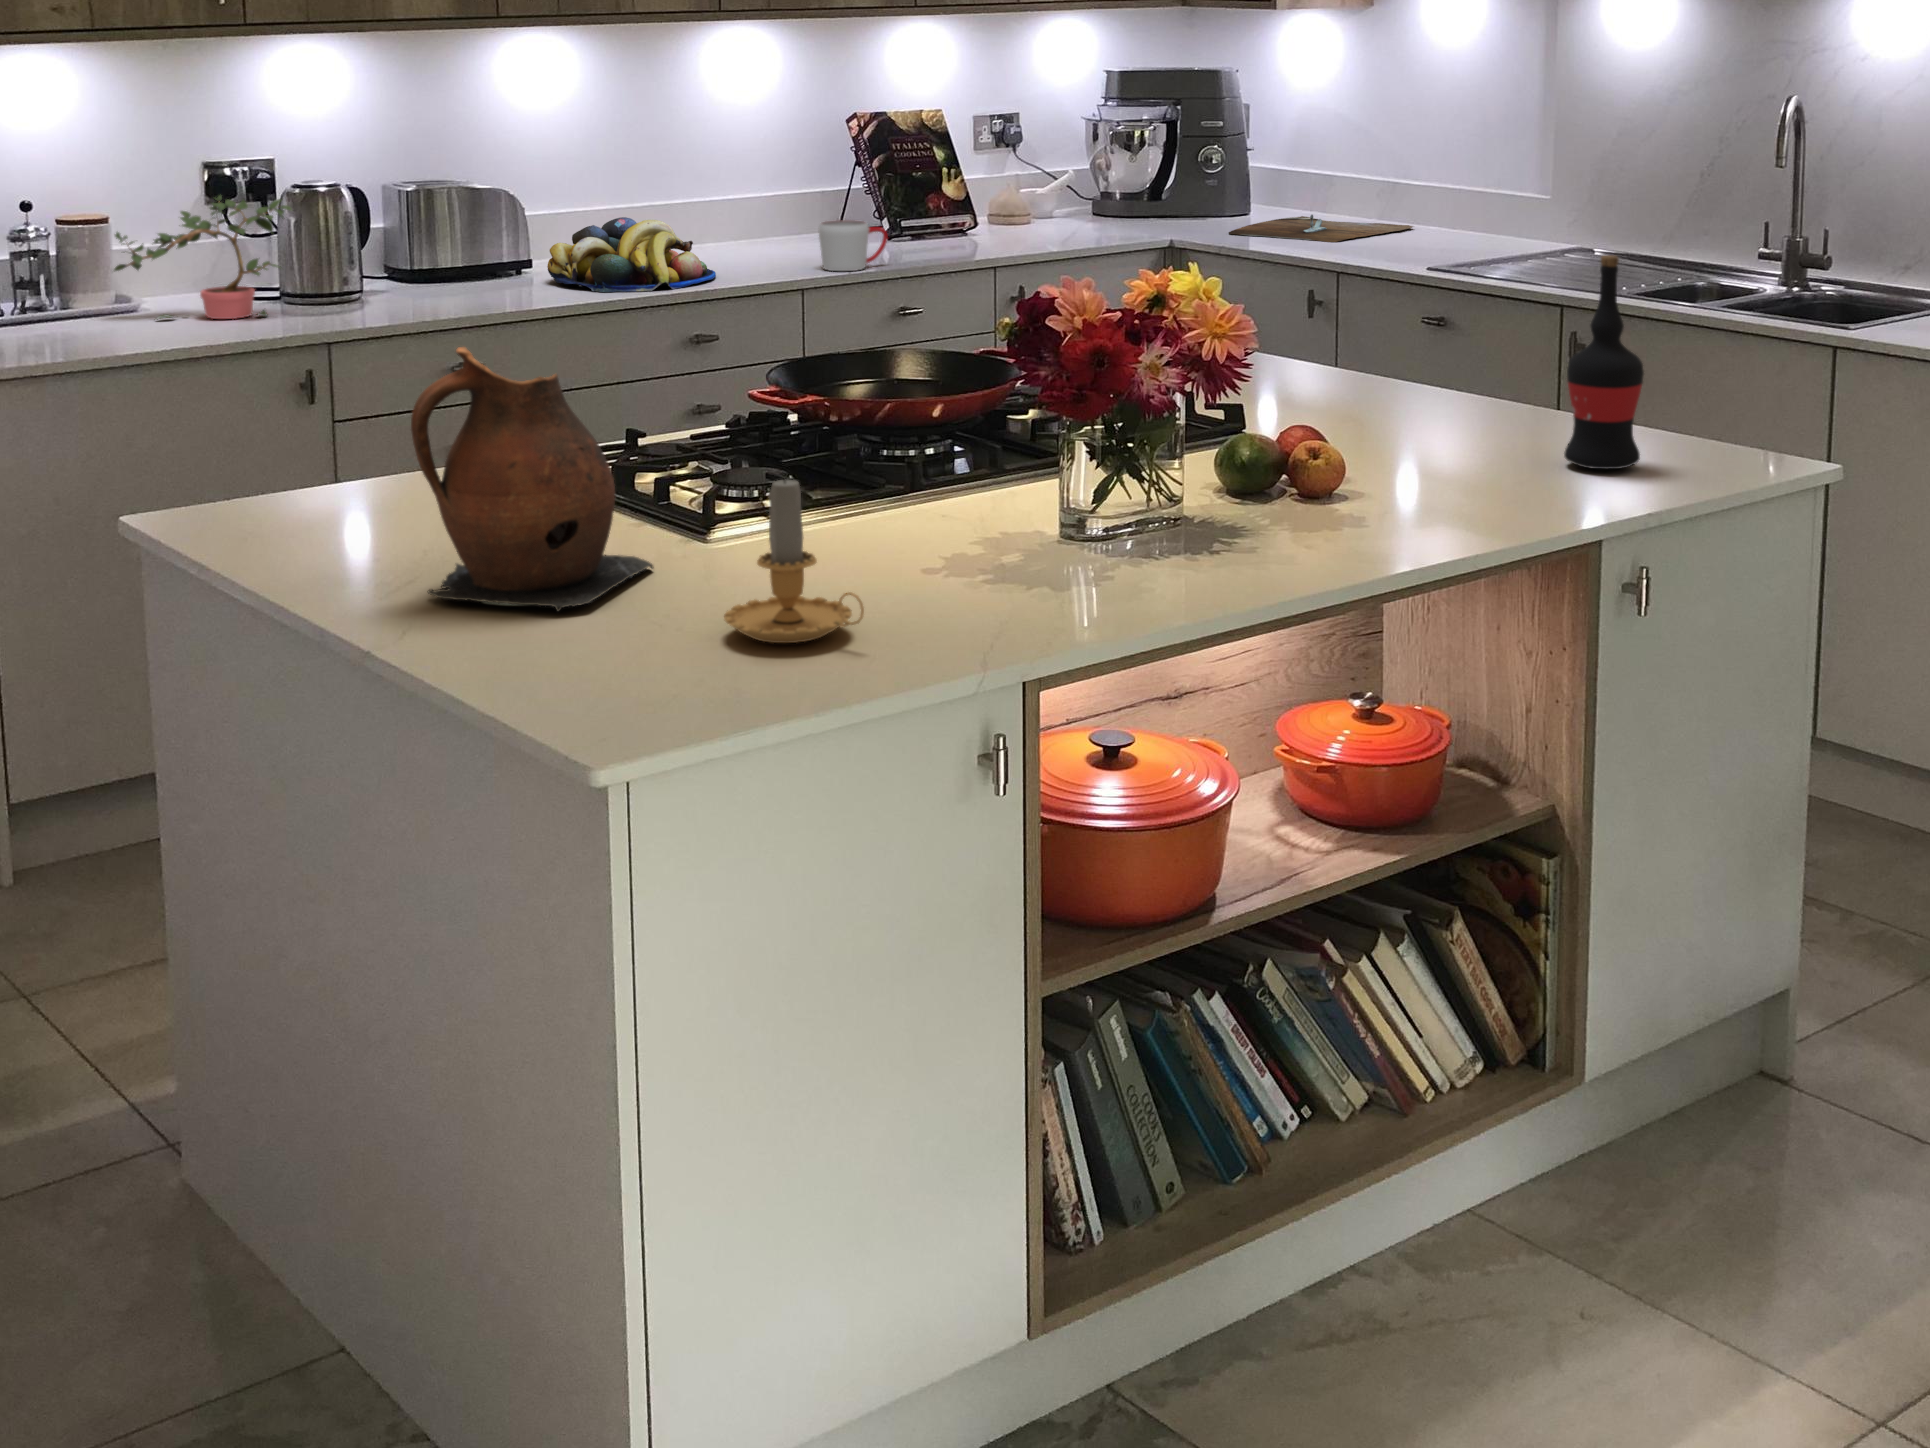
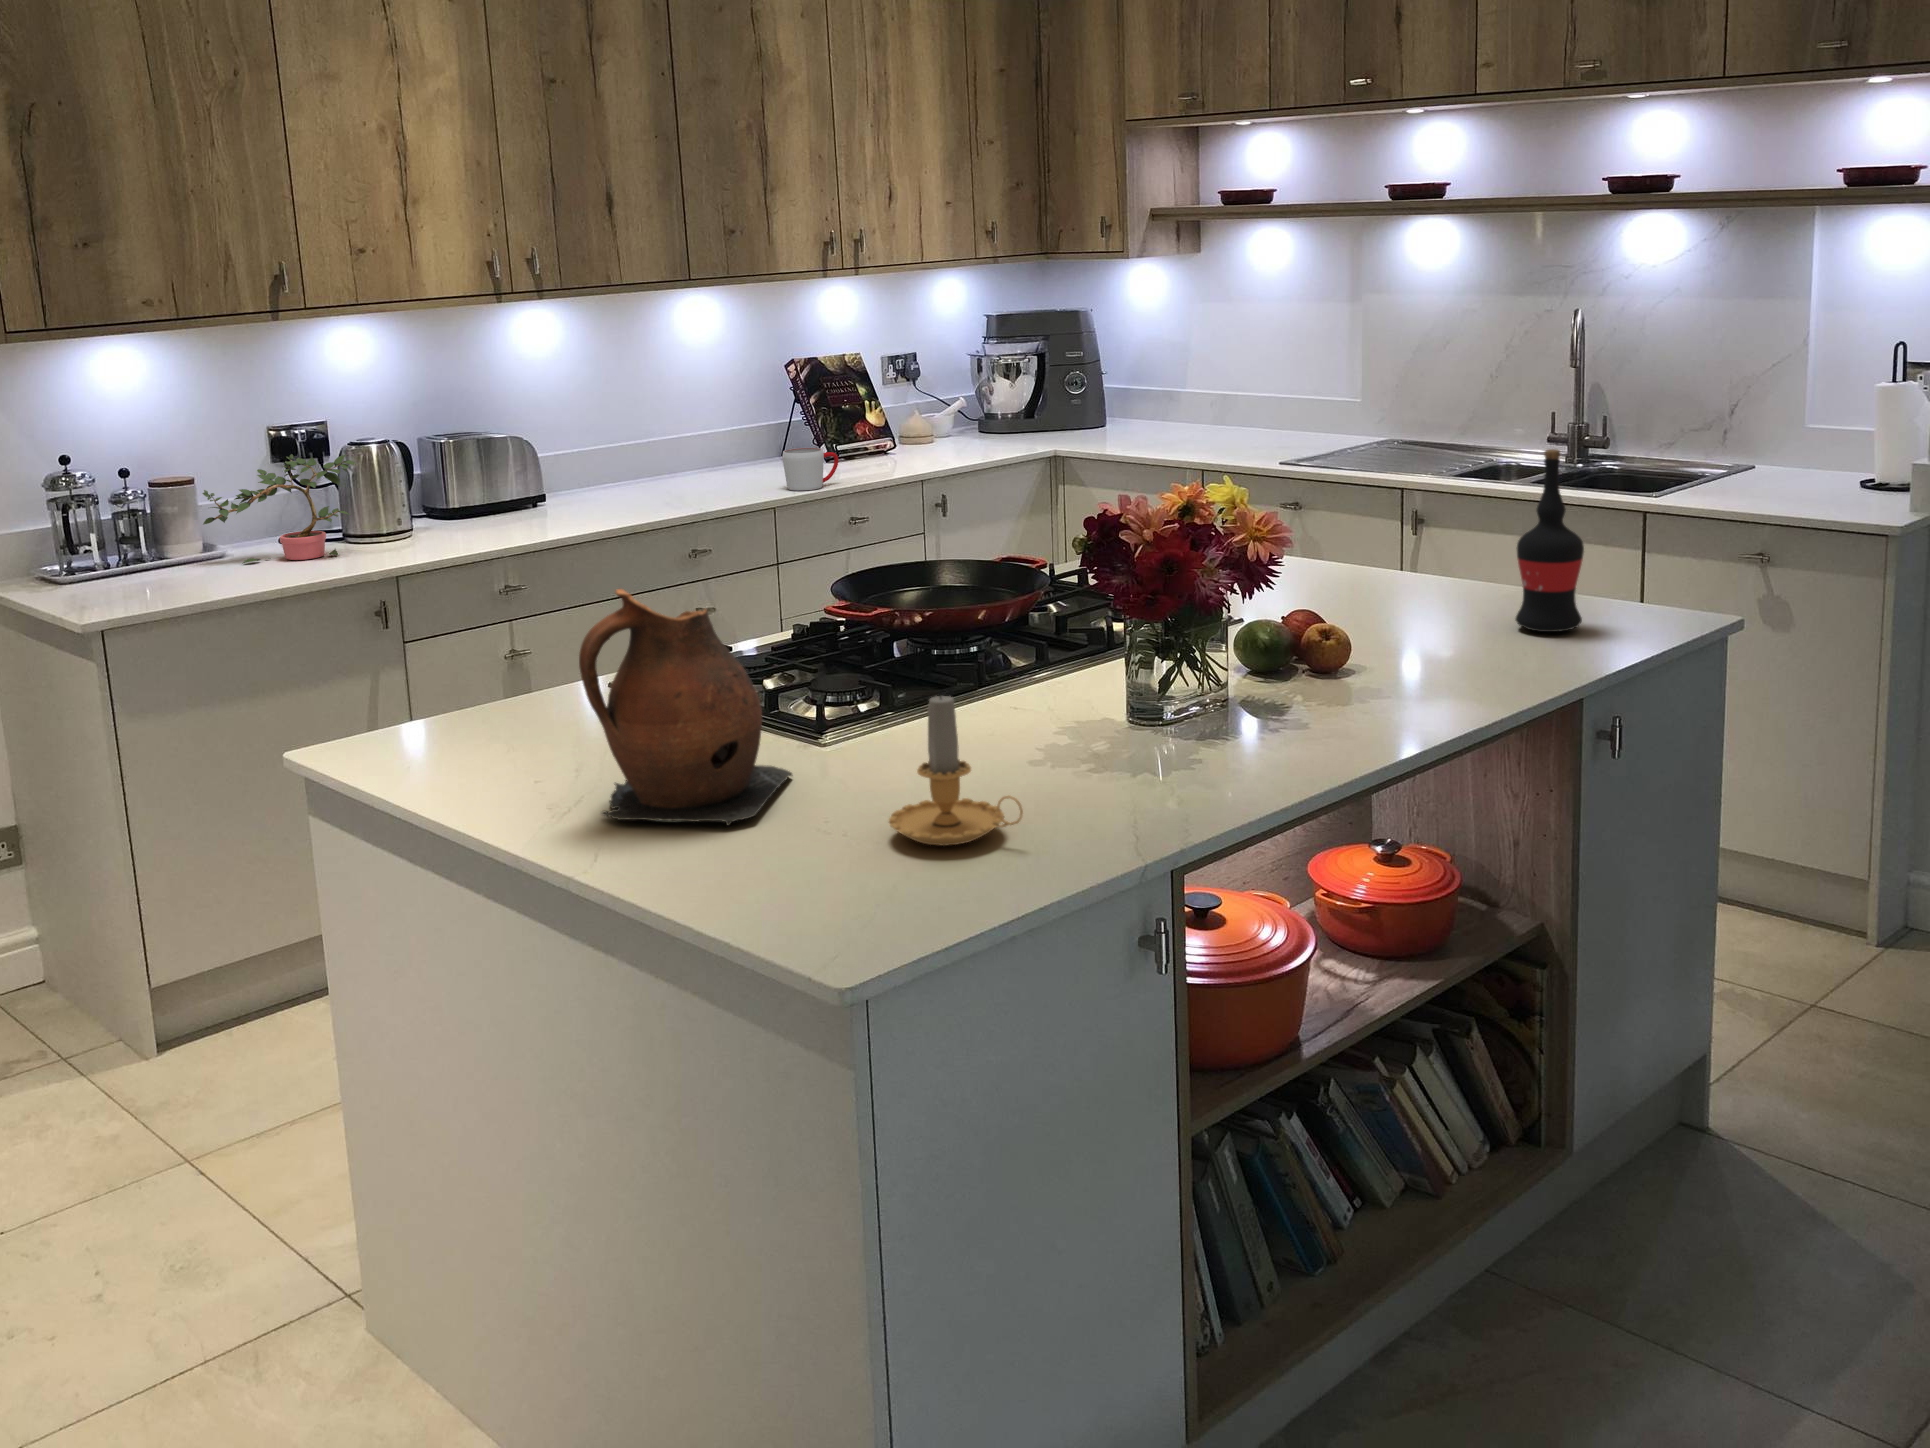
cutting board: present [1229,215,1413,242] -> none [1097,423,1243,445]
fruit bowl: present [547,217,716,292] -> none [563,455,702,519]

